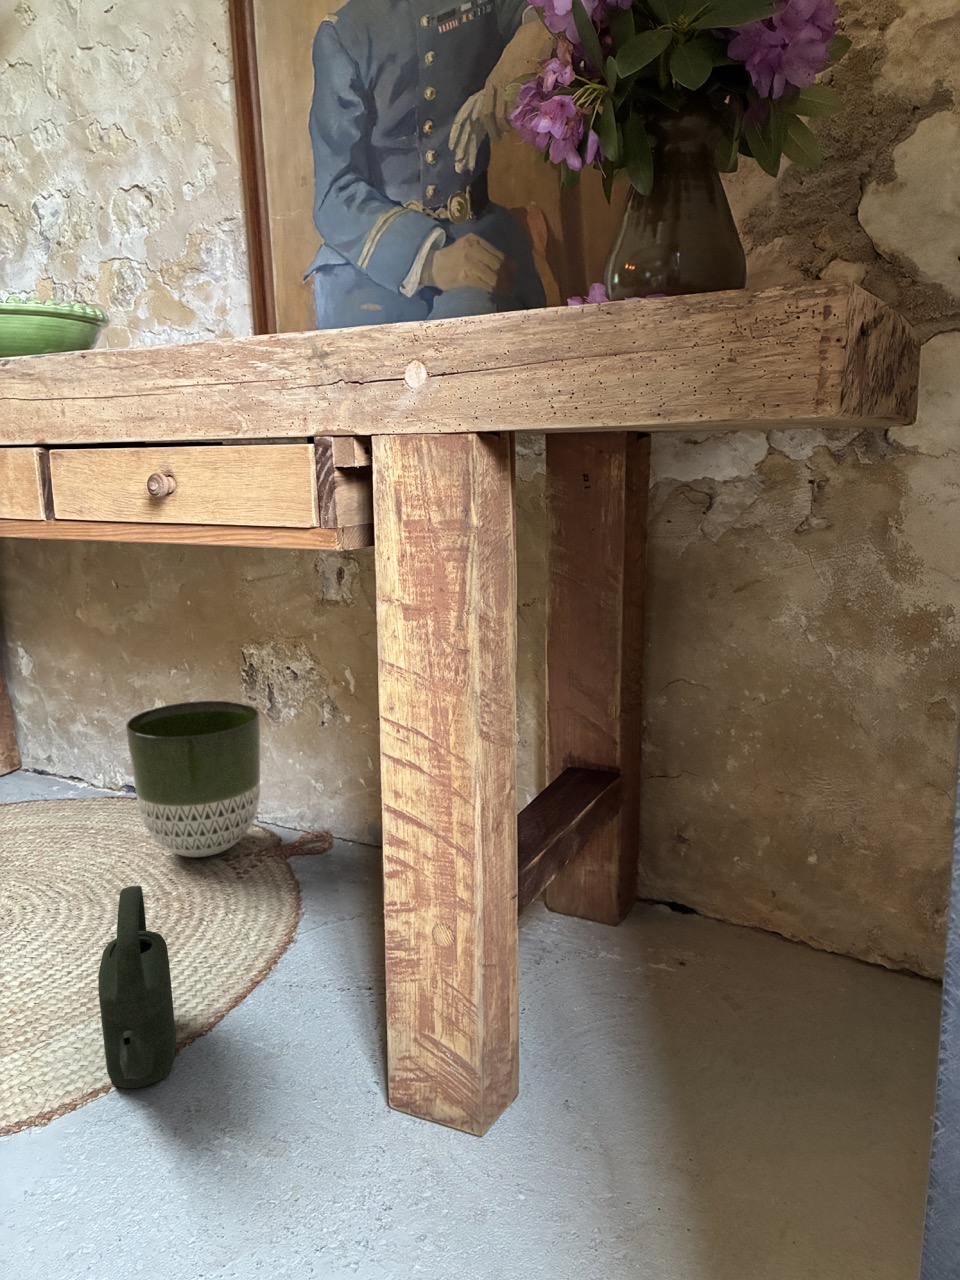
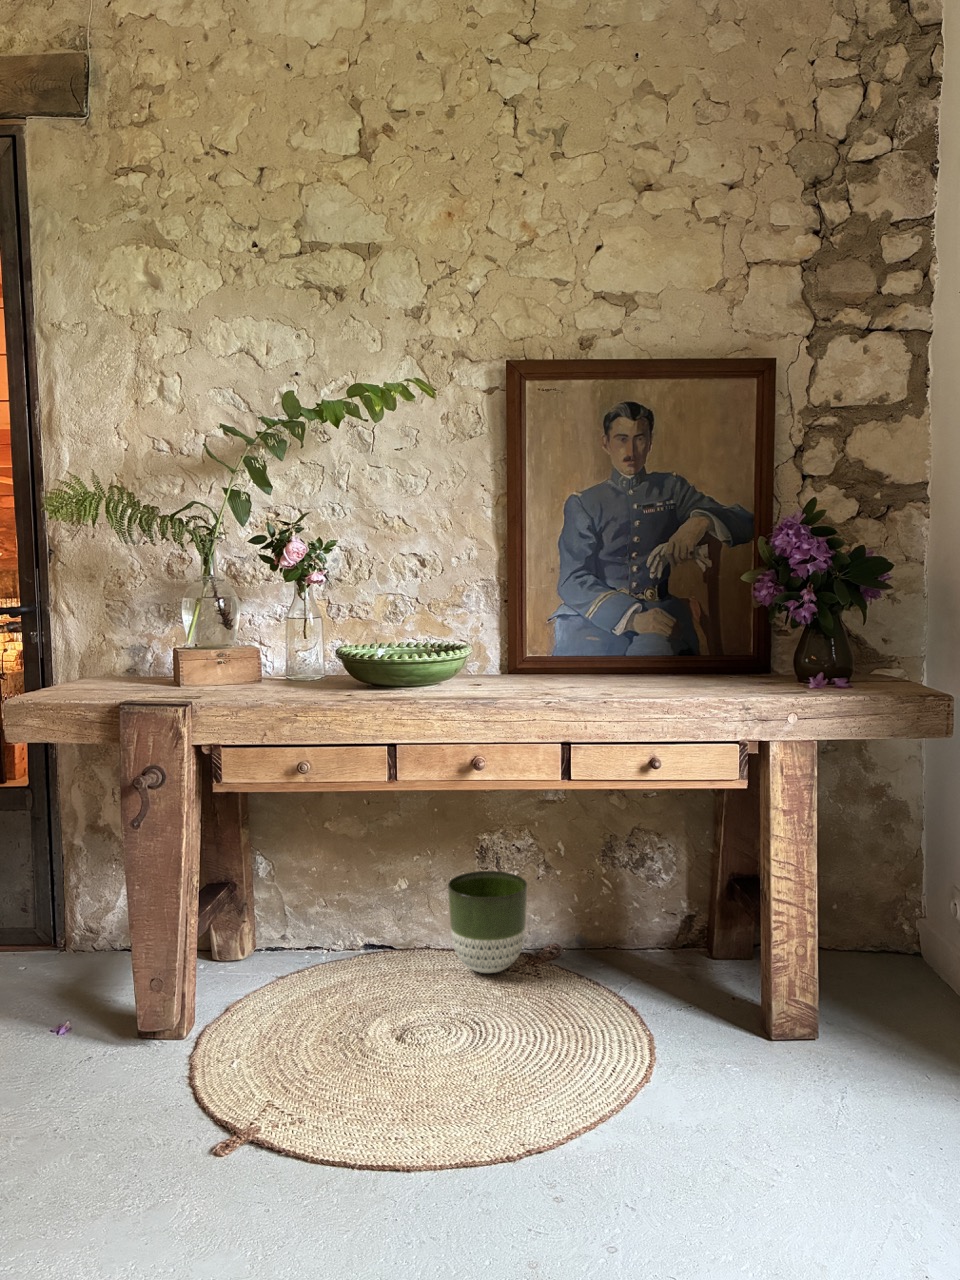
watering can: present [98,886,176,1088] -> none [591,970,710,1068]

